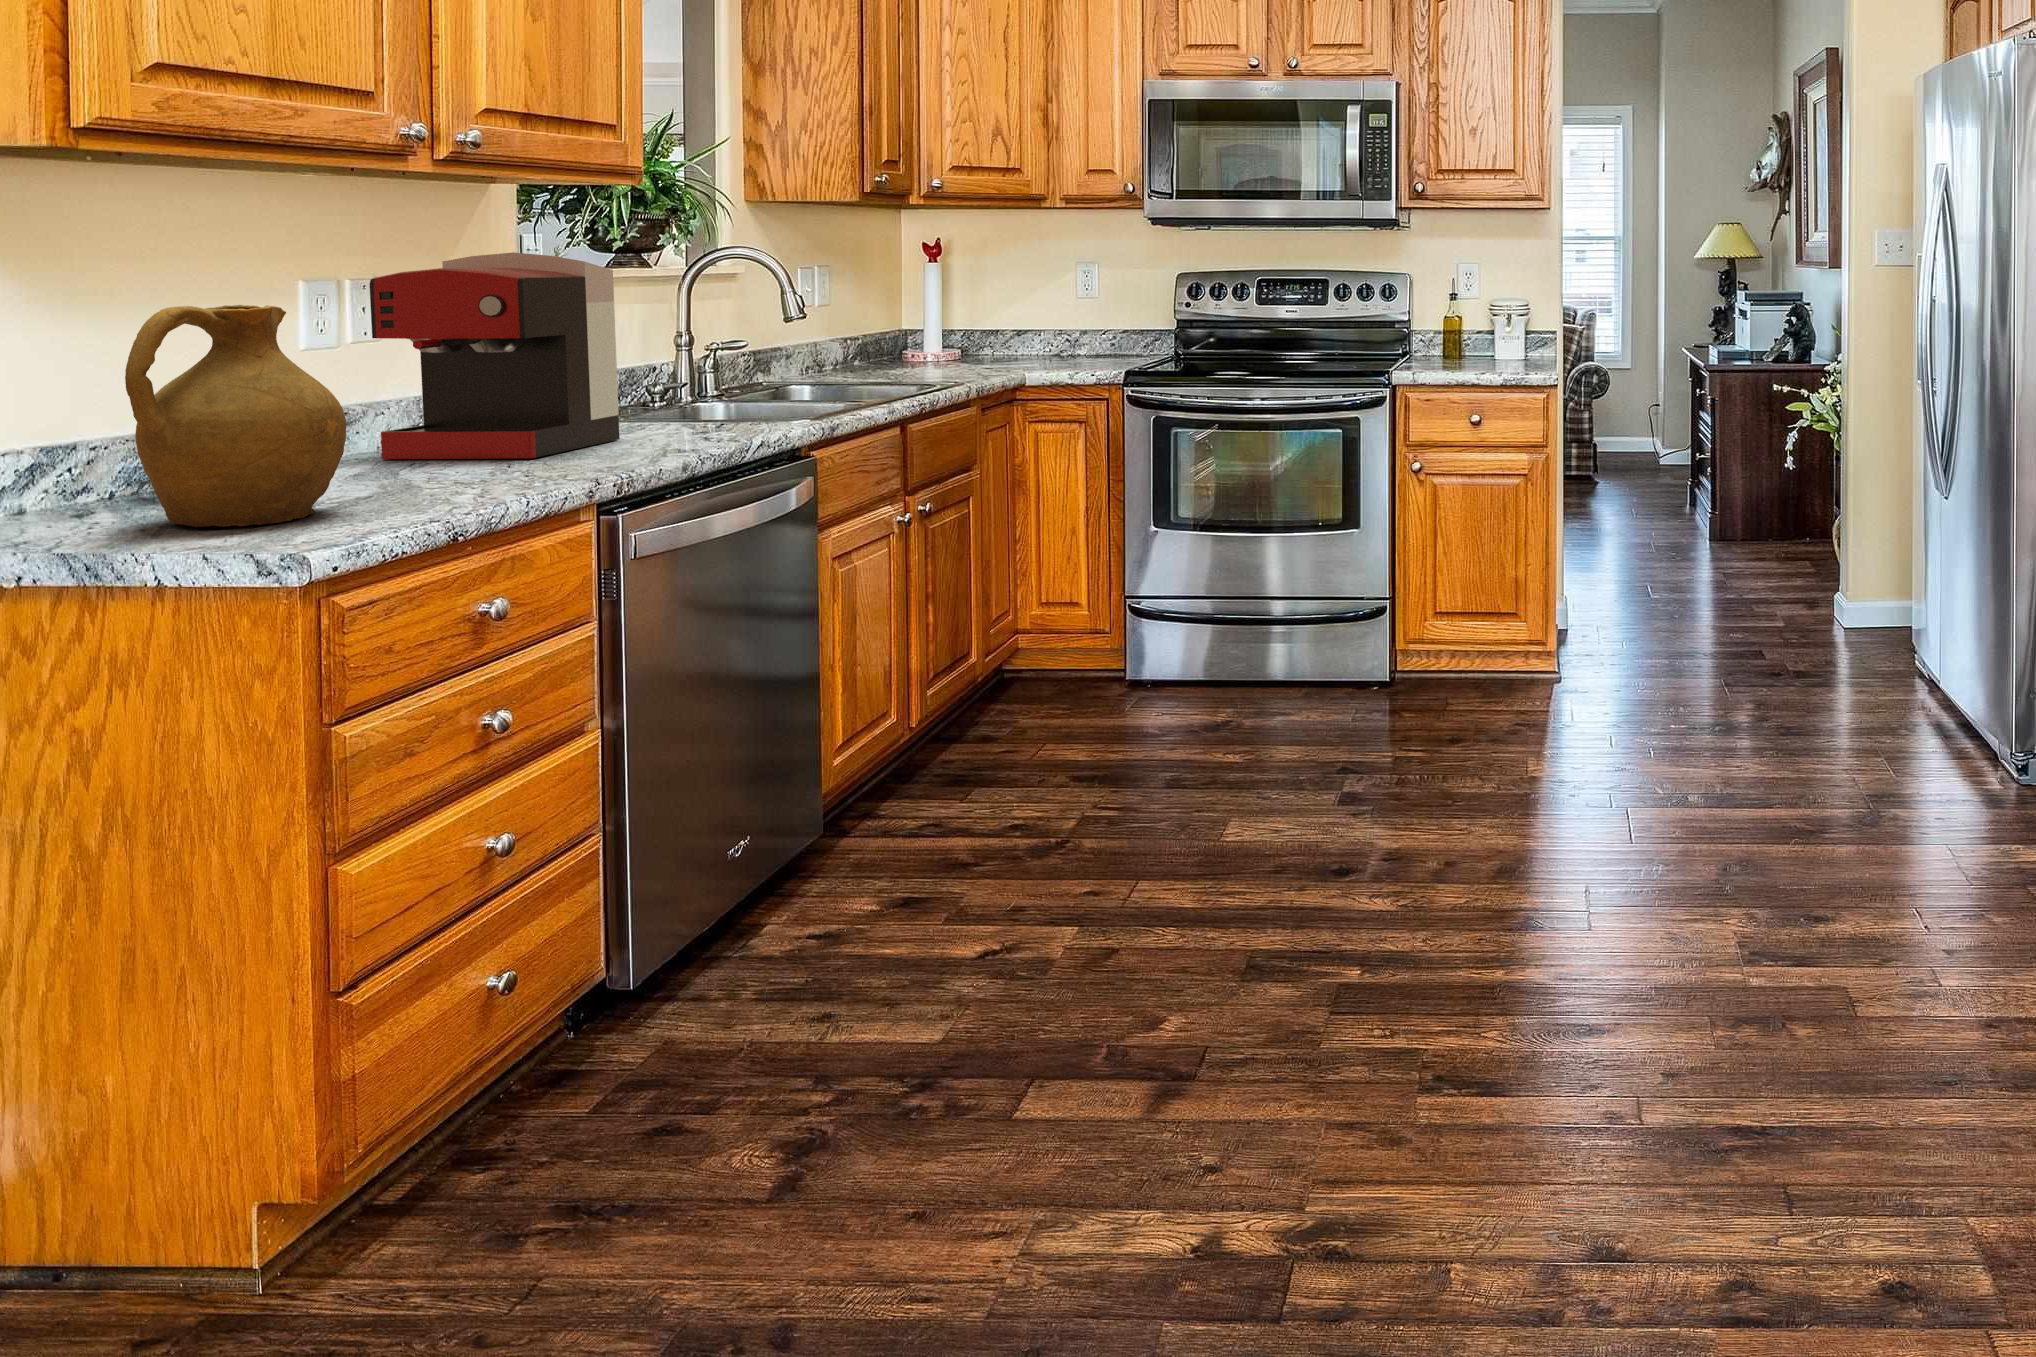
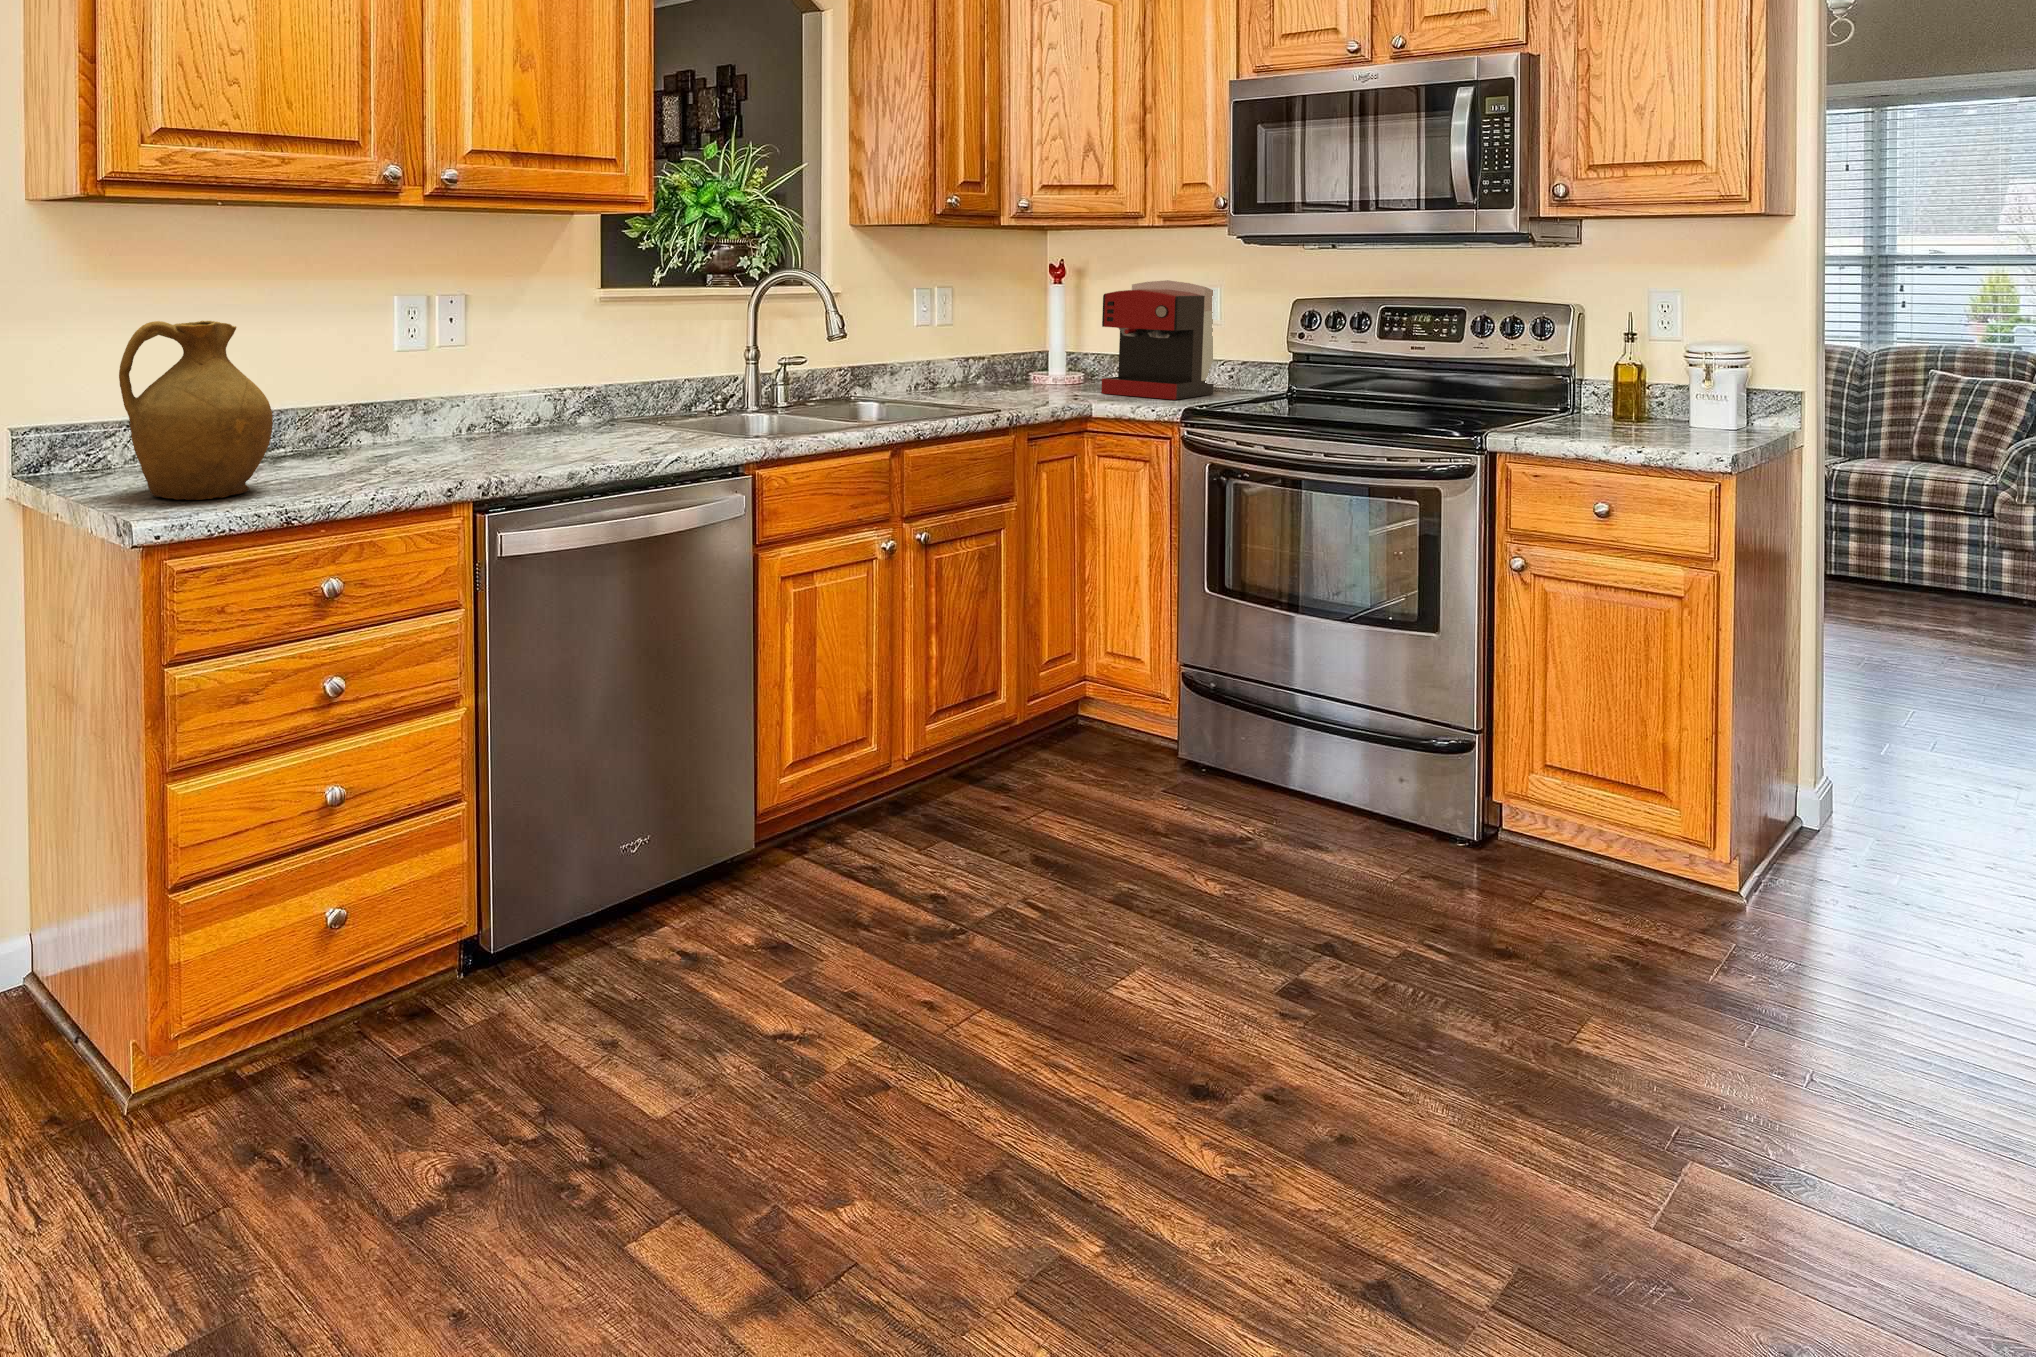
coffee maker: present [370,252,620,459] -> present [1101,280,1214,400]

